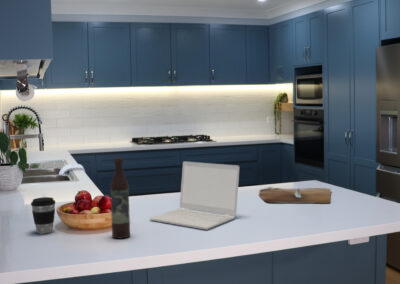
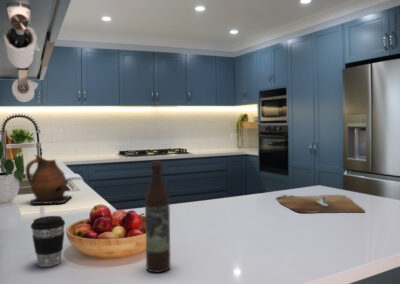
ceramic pitcher: none [28,147,71,192] -> present [26,155,71,204]
laptop: present [150,162,239,230] -> none [183,168,287,253]

